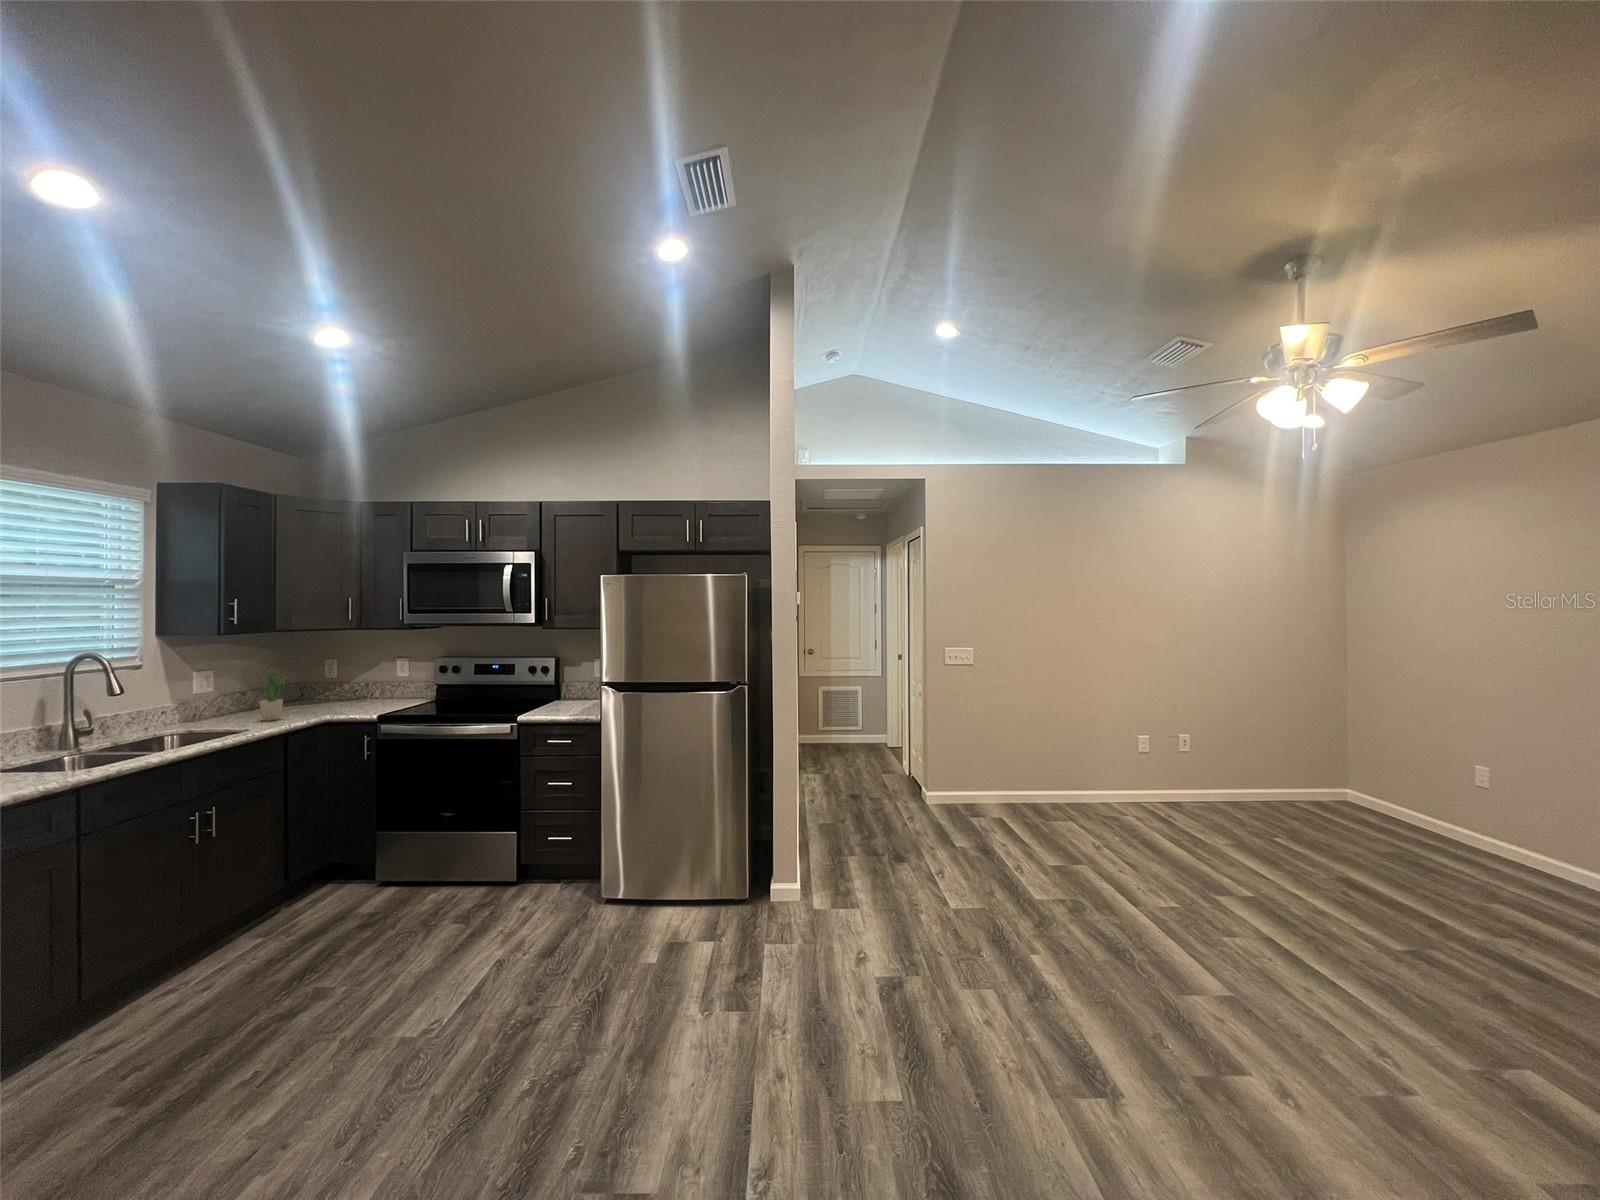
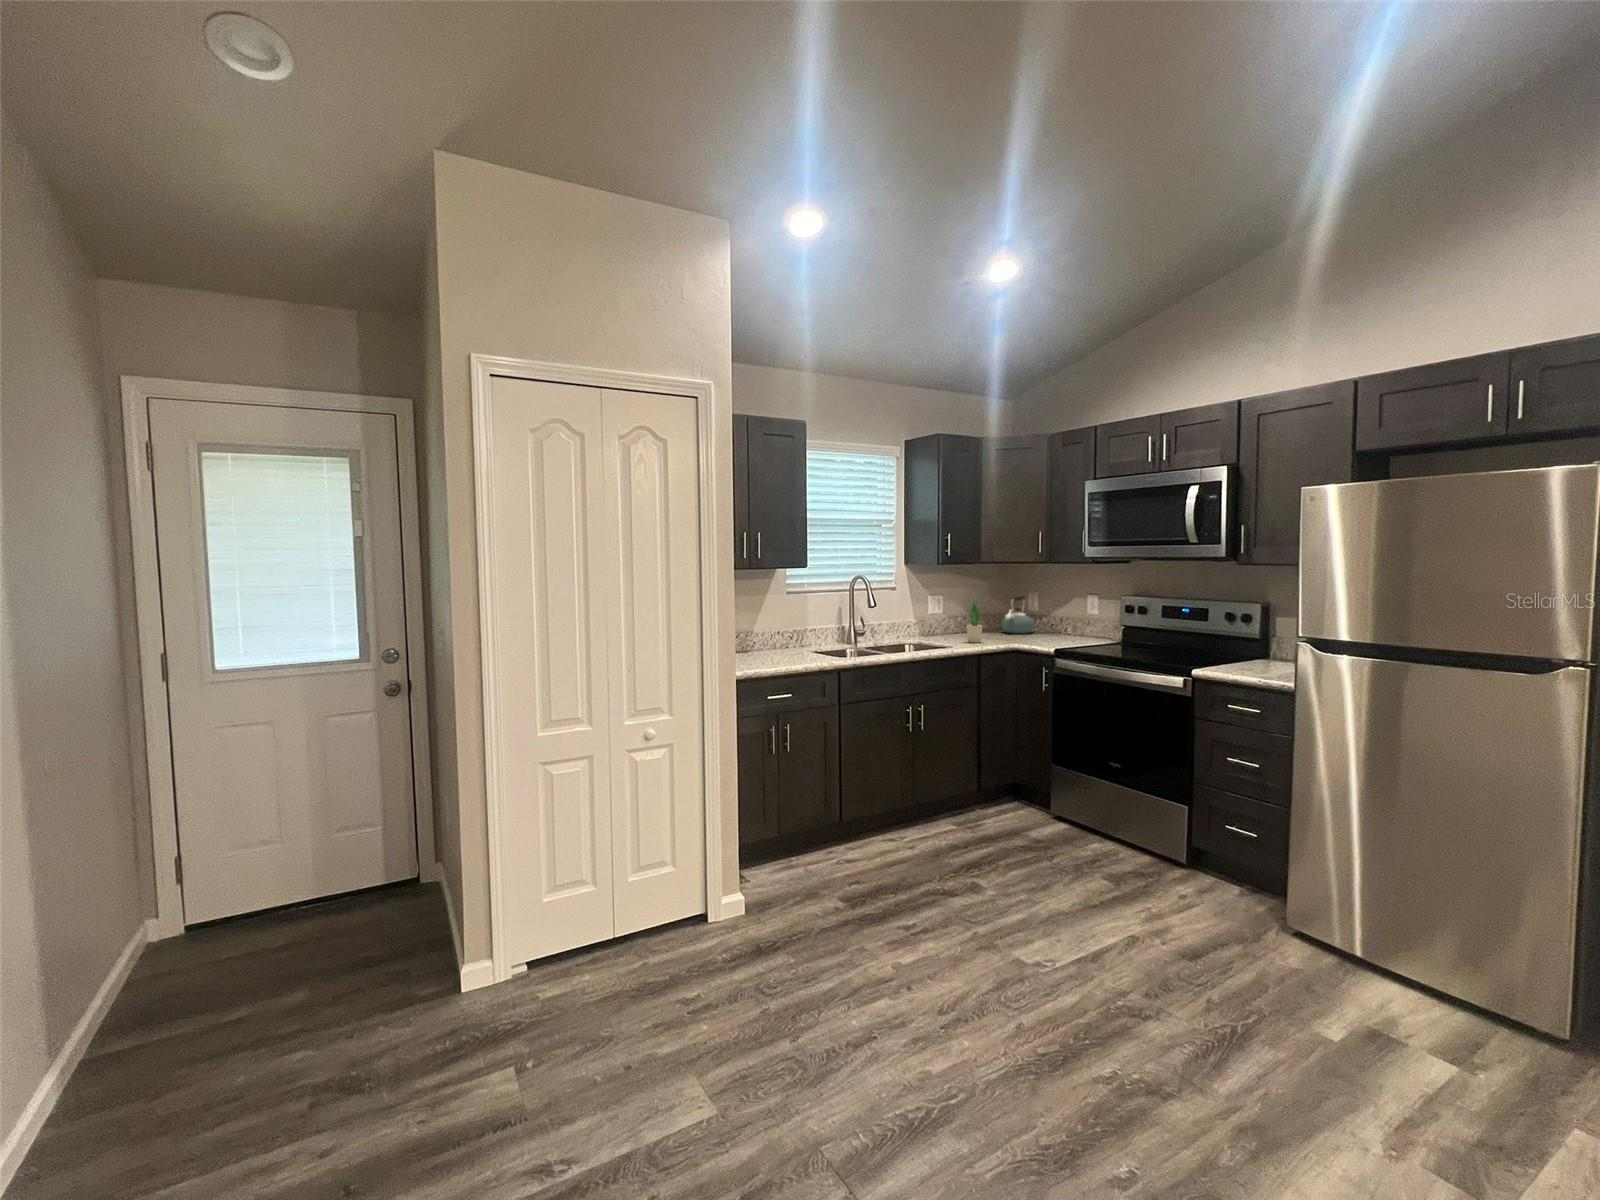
kettle: none [295,661,337,703] -> present [1002,596,1034,634]

